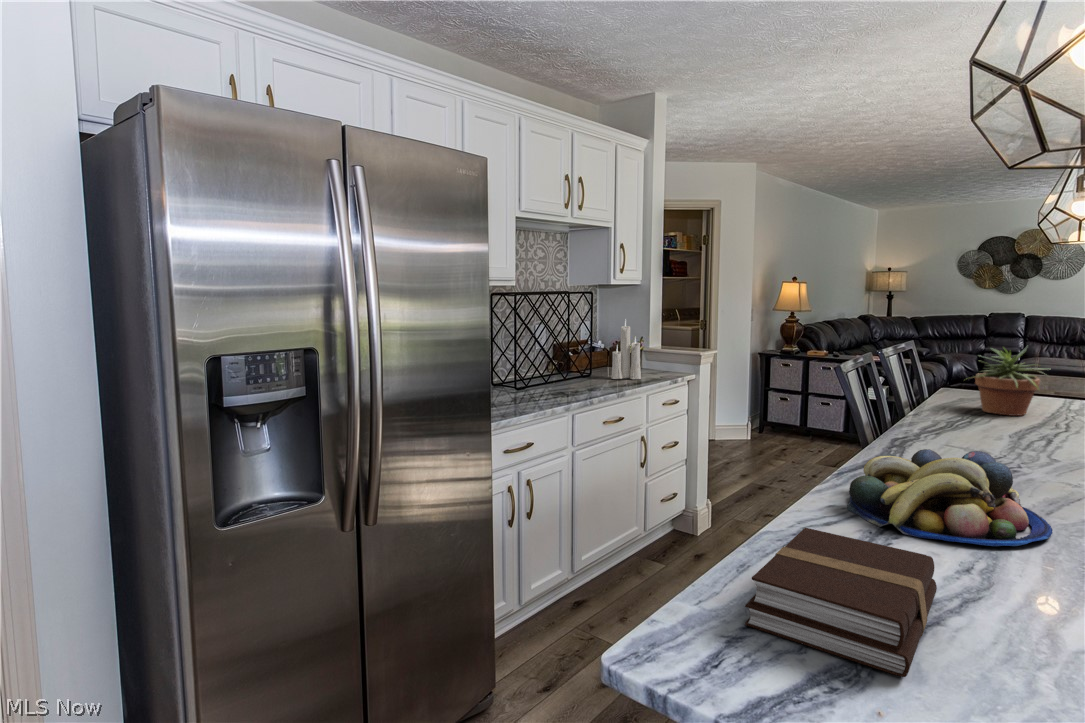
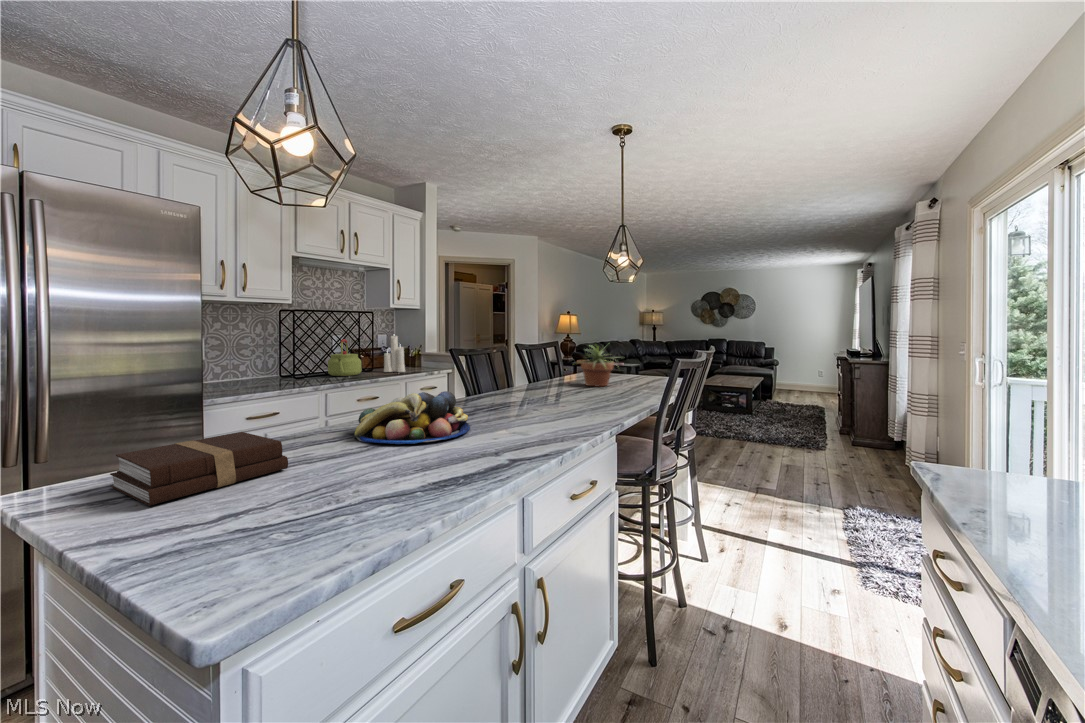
kettle: none [545,333,588,386] -> present [328,339,362,376]

